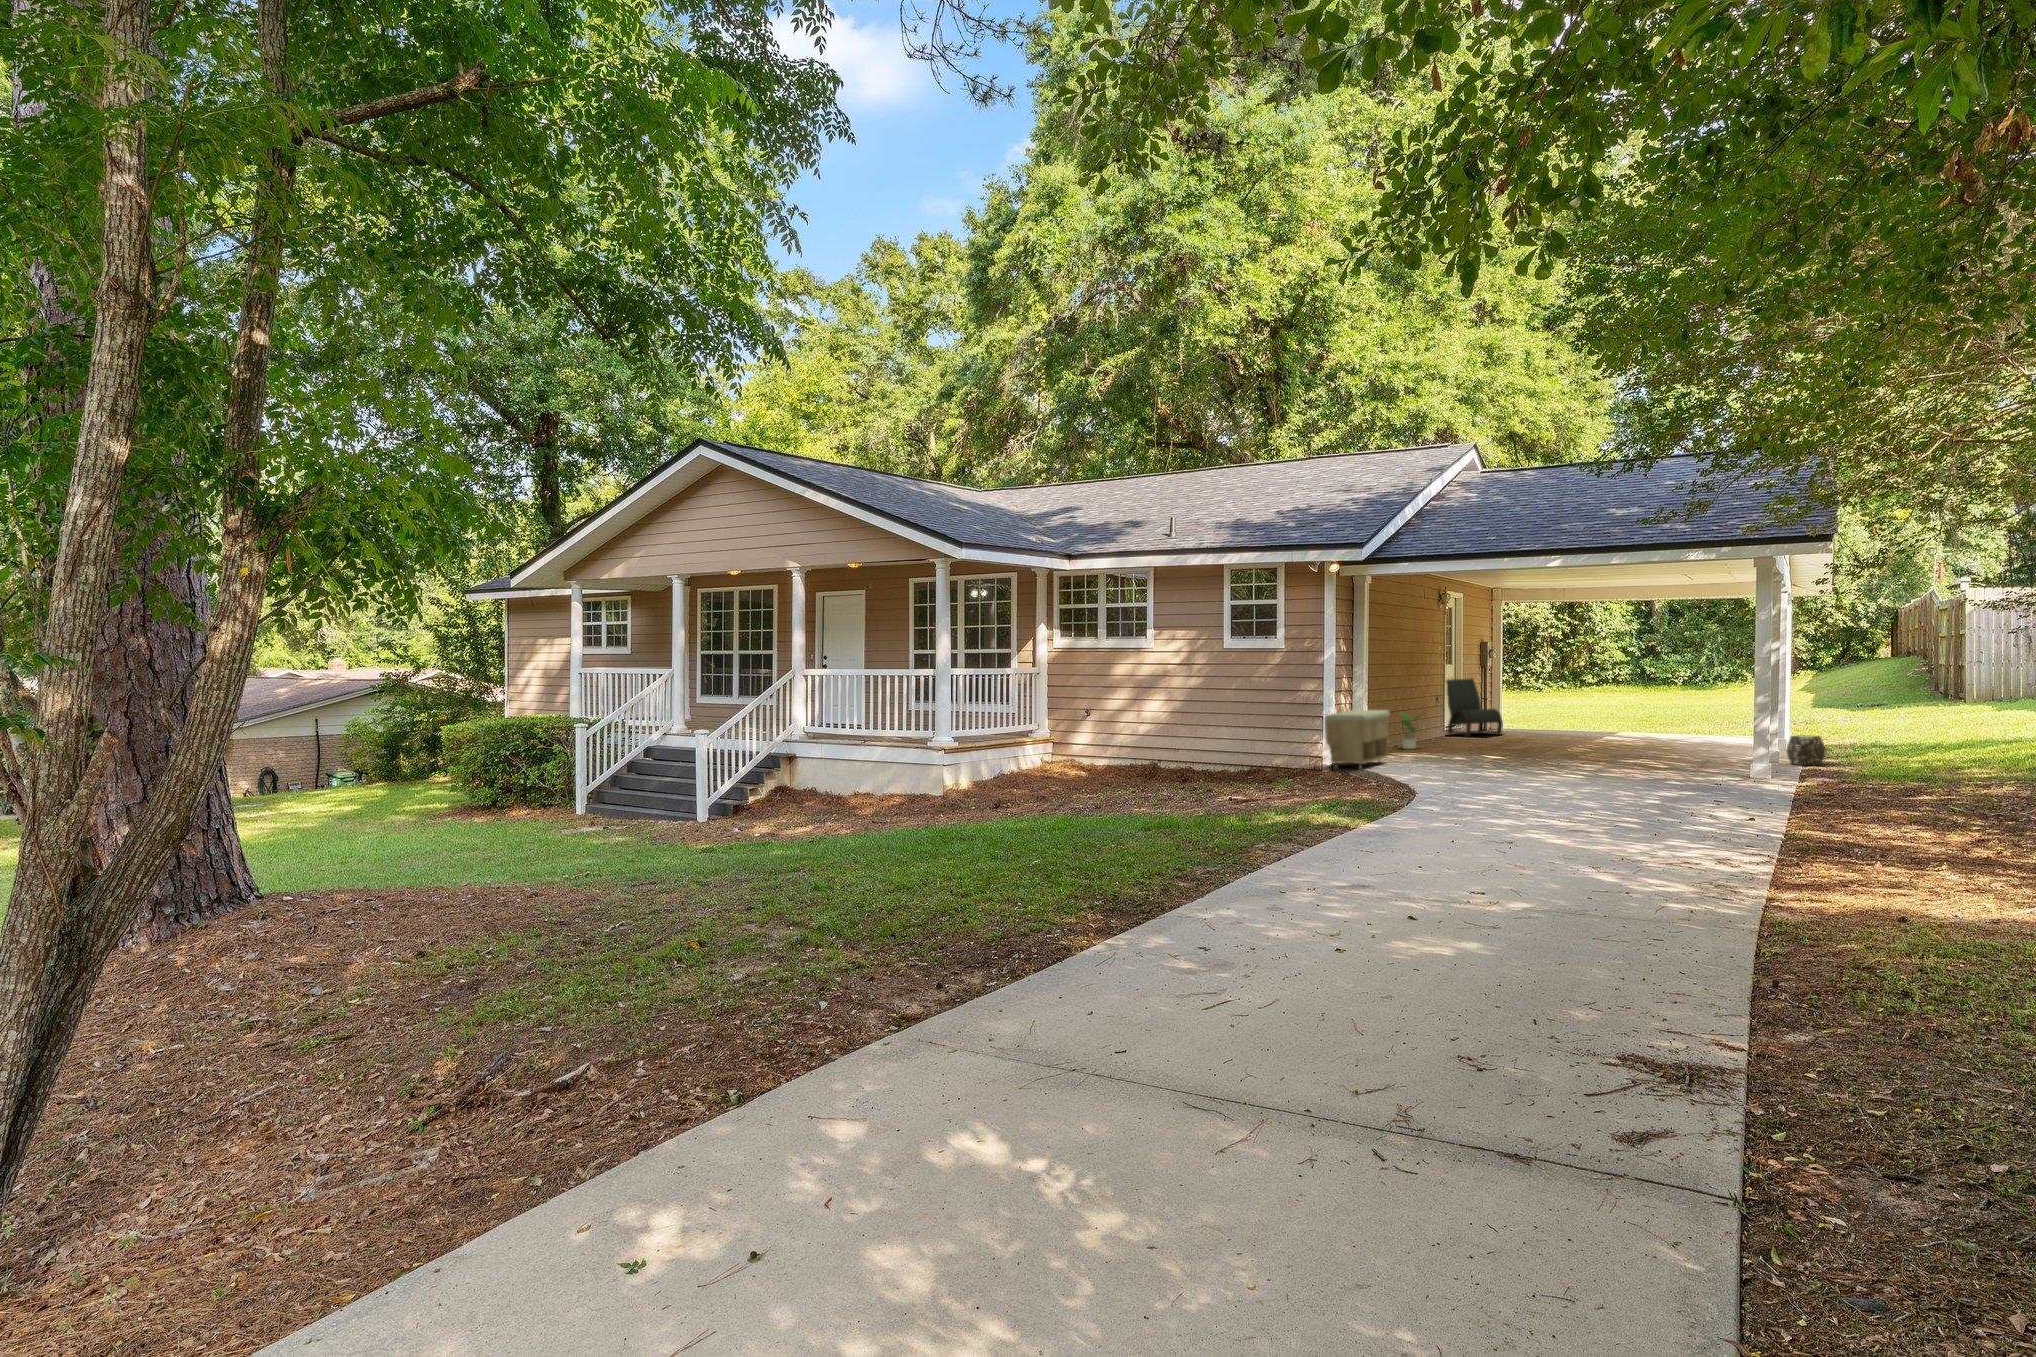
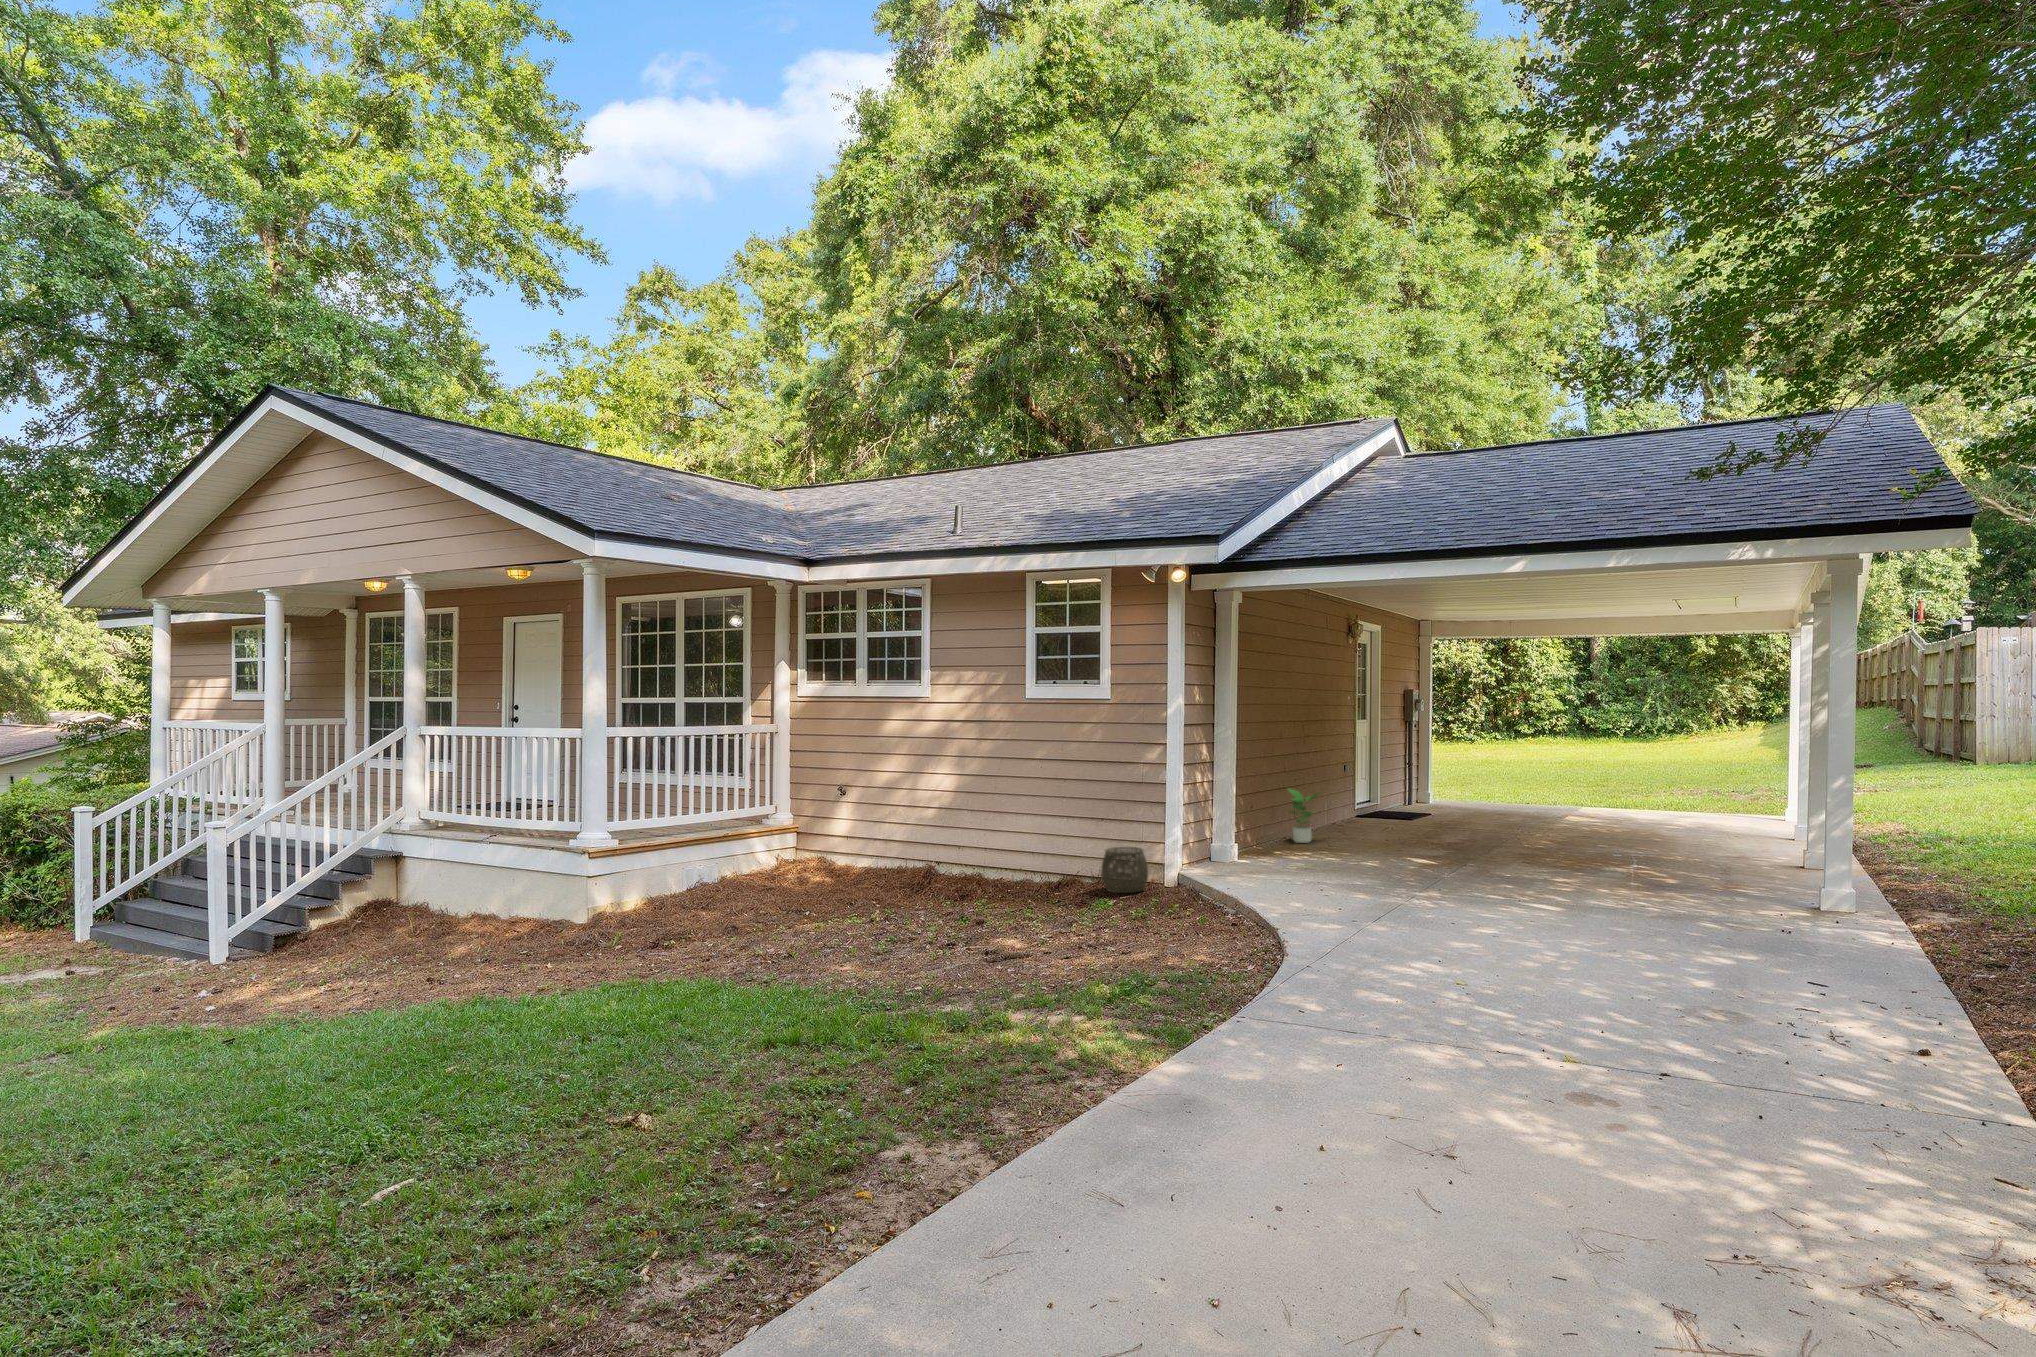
lounge chair: present [1446,678,1503,737] -> none [1353,738,1432,818]
storage bench: present [1325,710,1390,768] -> none [1165,792,1266,888]
woven basket: present [1787,735,1826,765] -> present [1101,847,1148,893]

